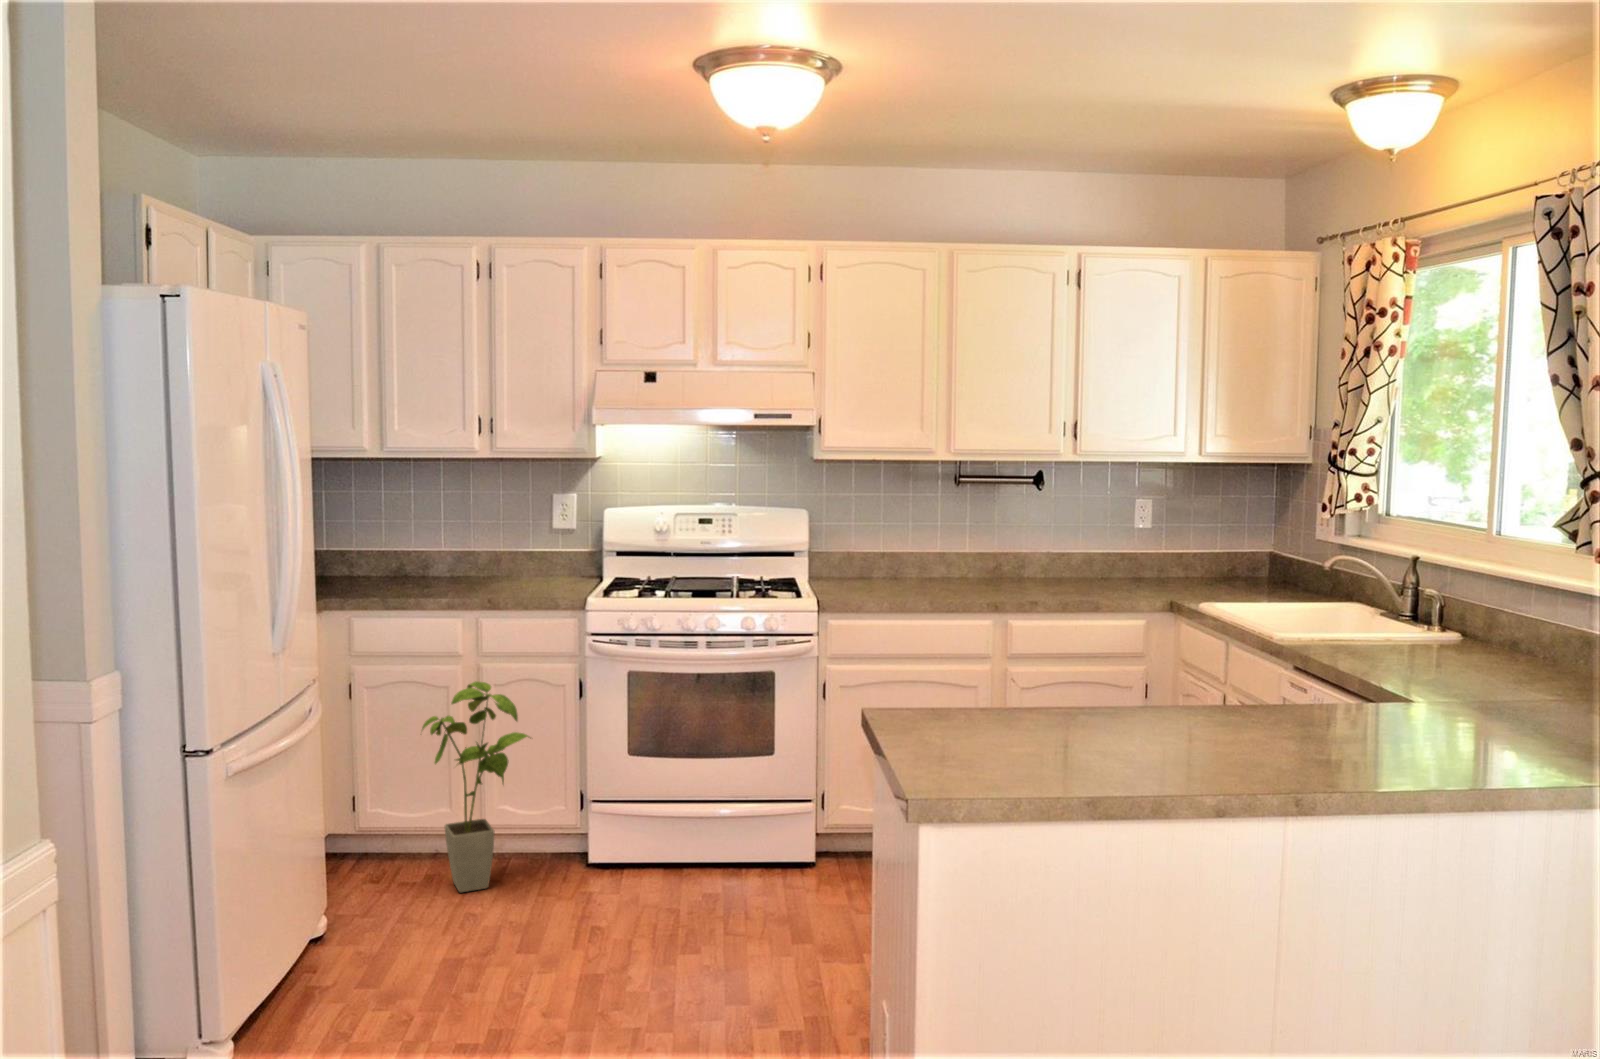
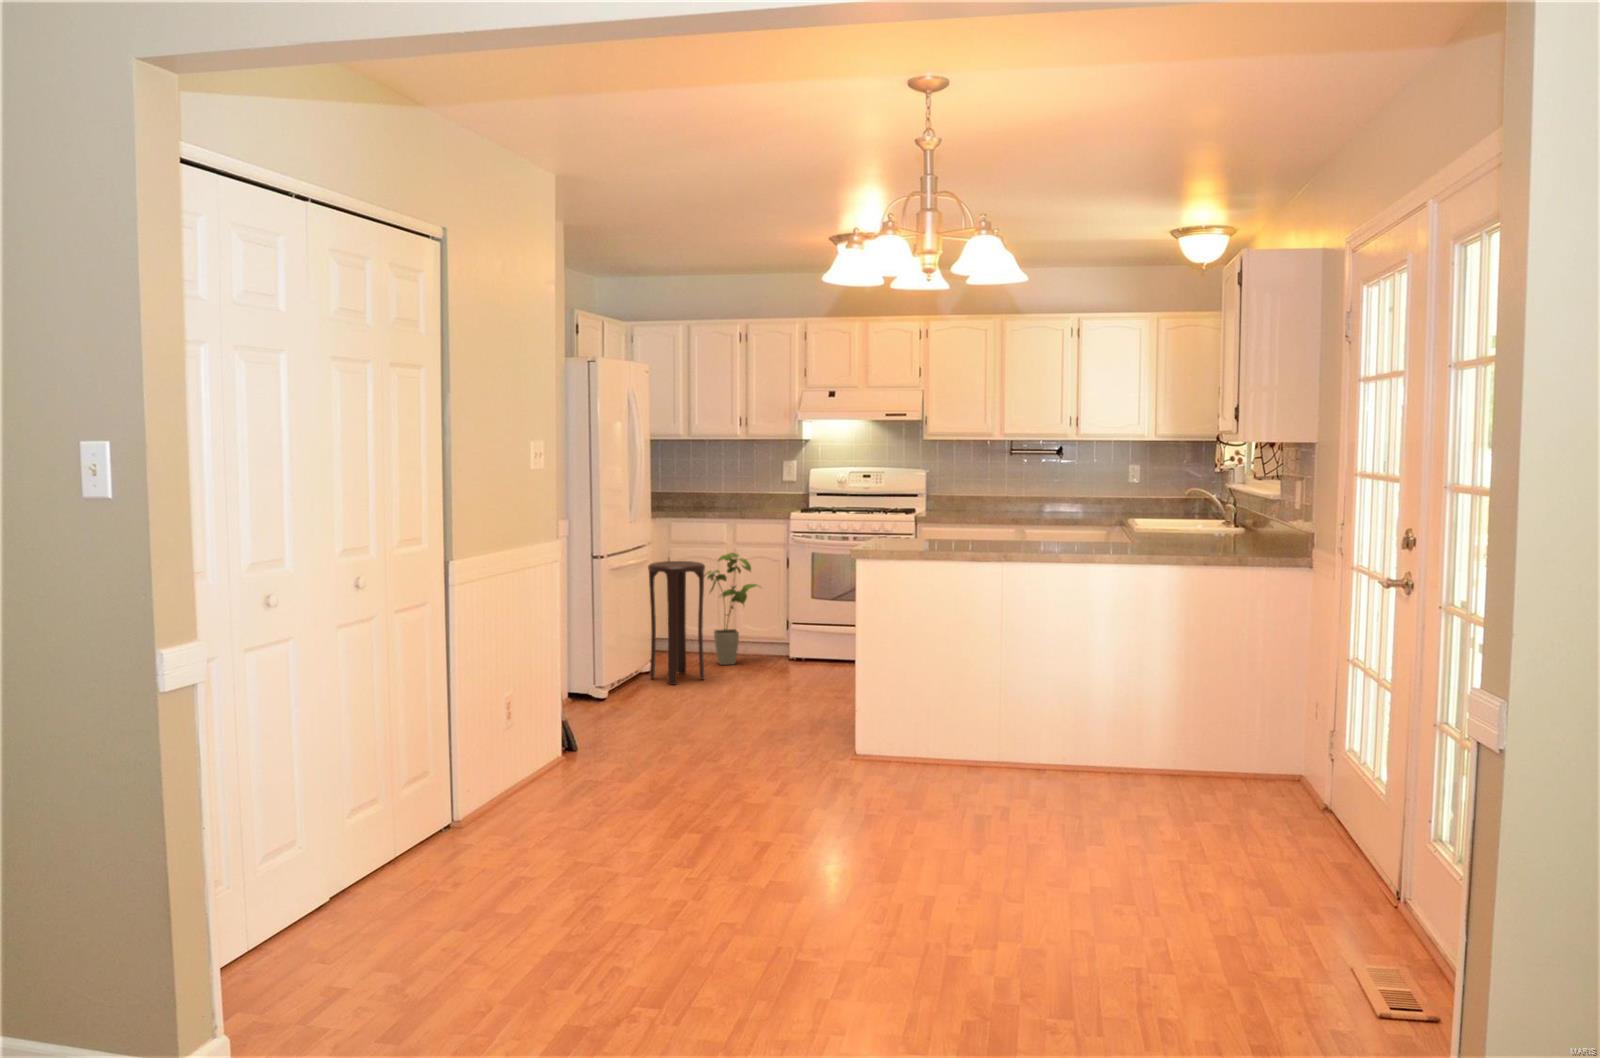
stool: none [312,716,437,976] -> present [648,561,705,685]

